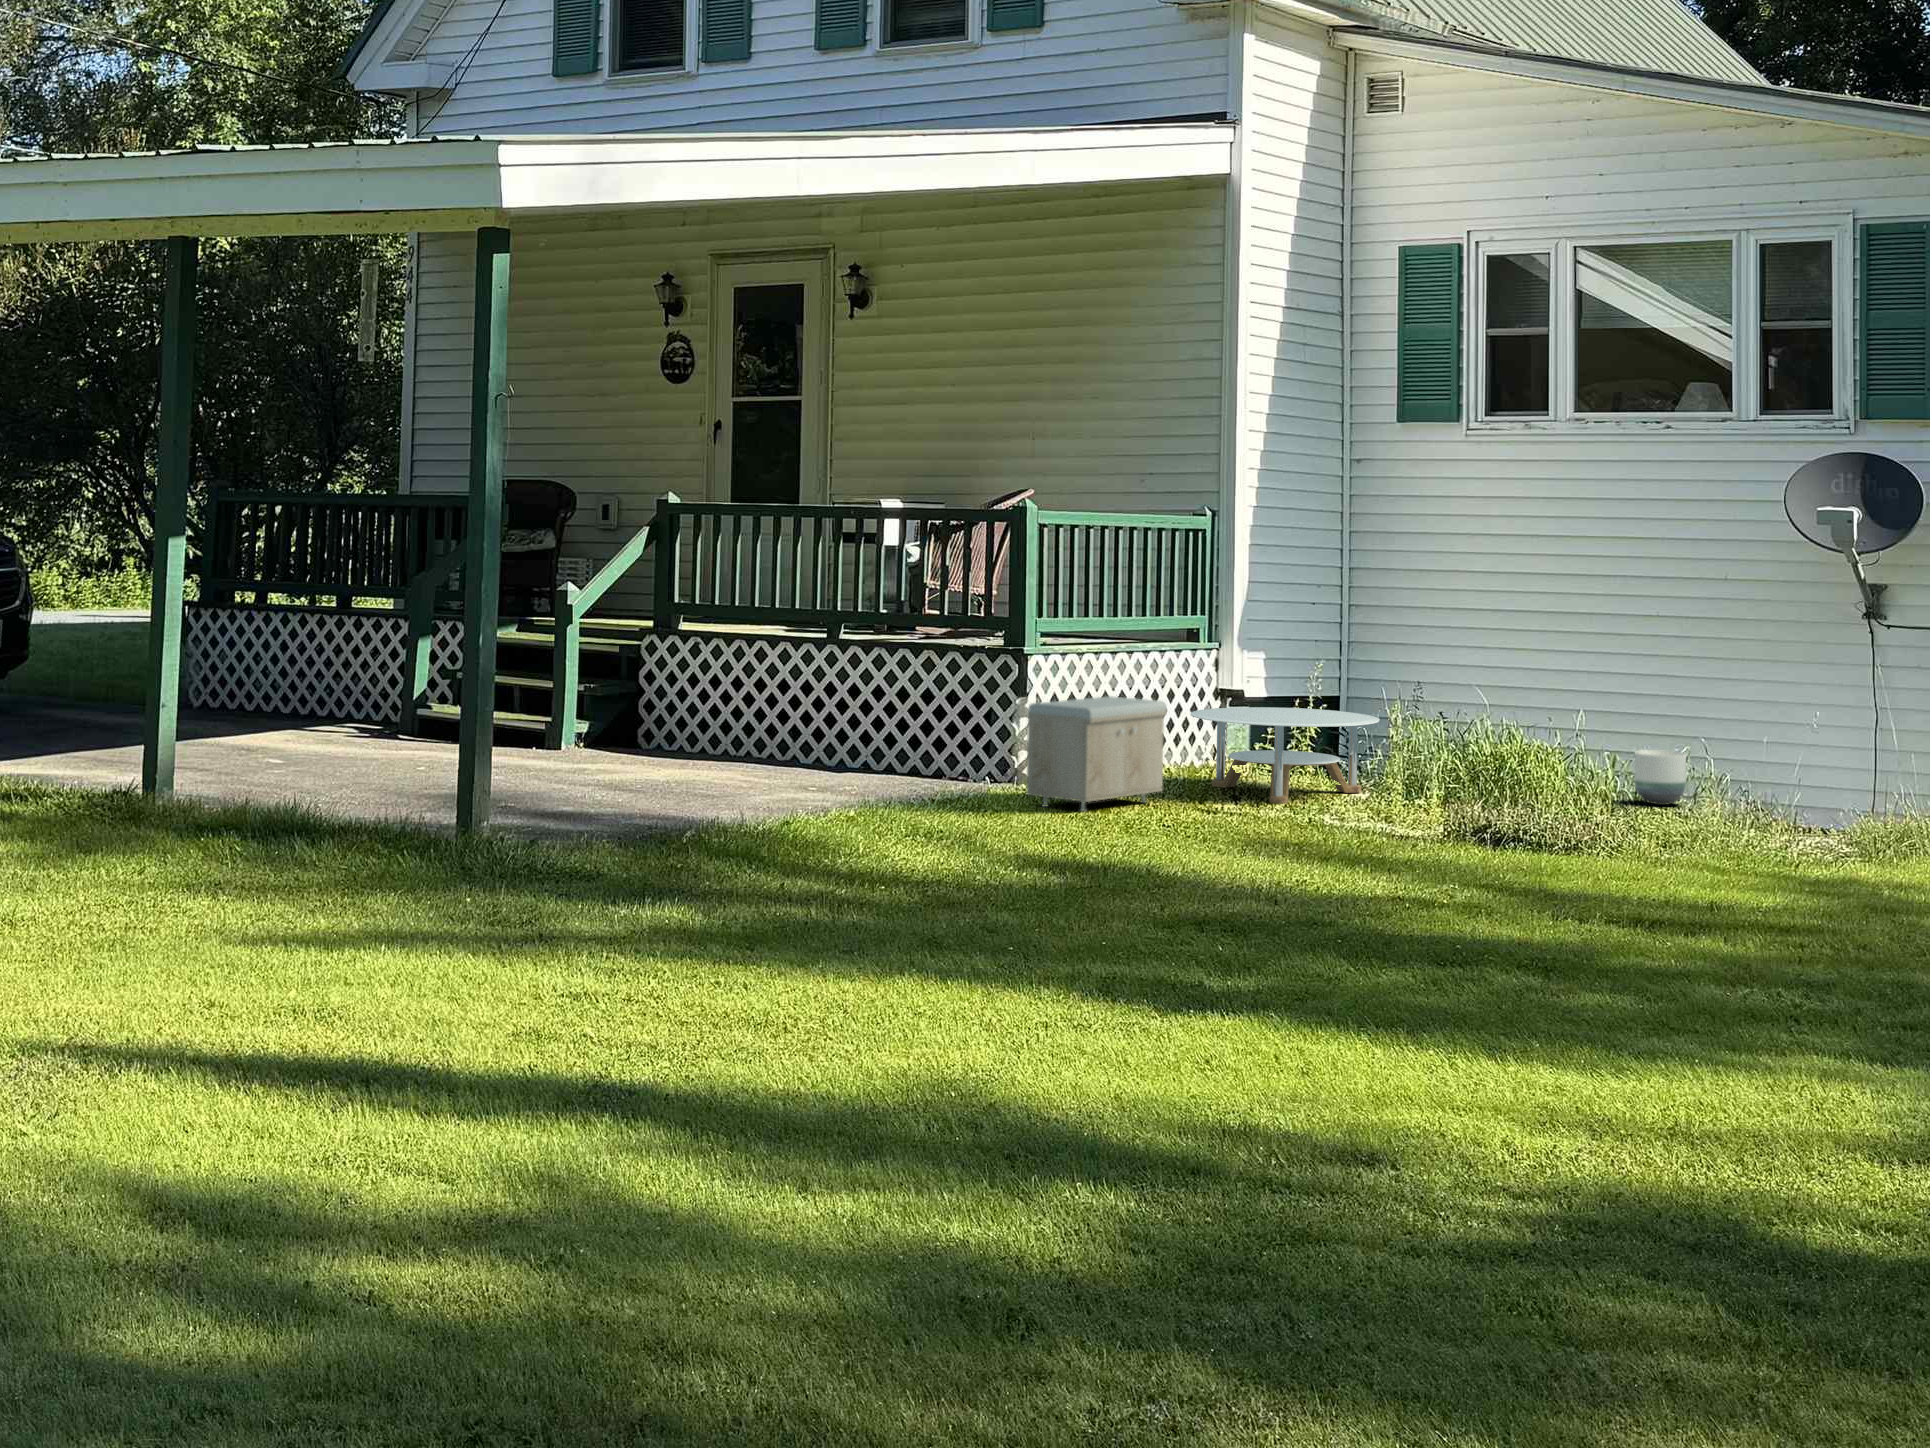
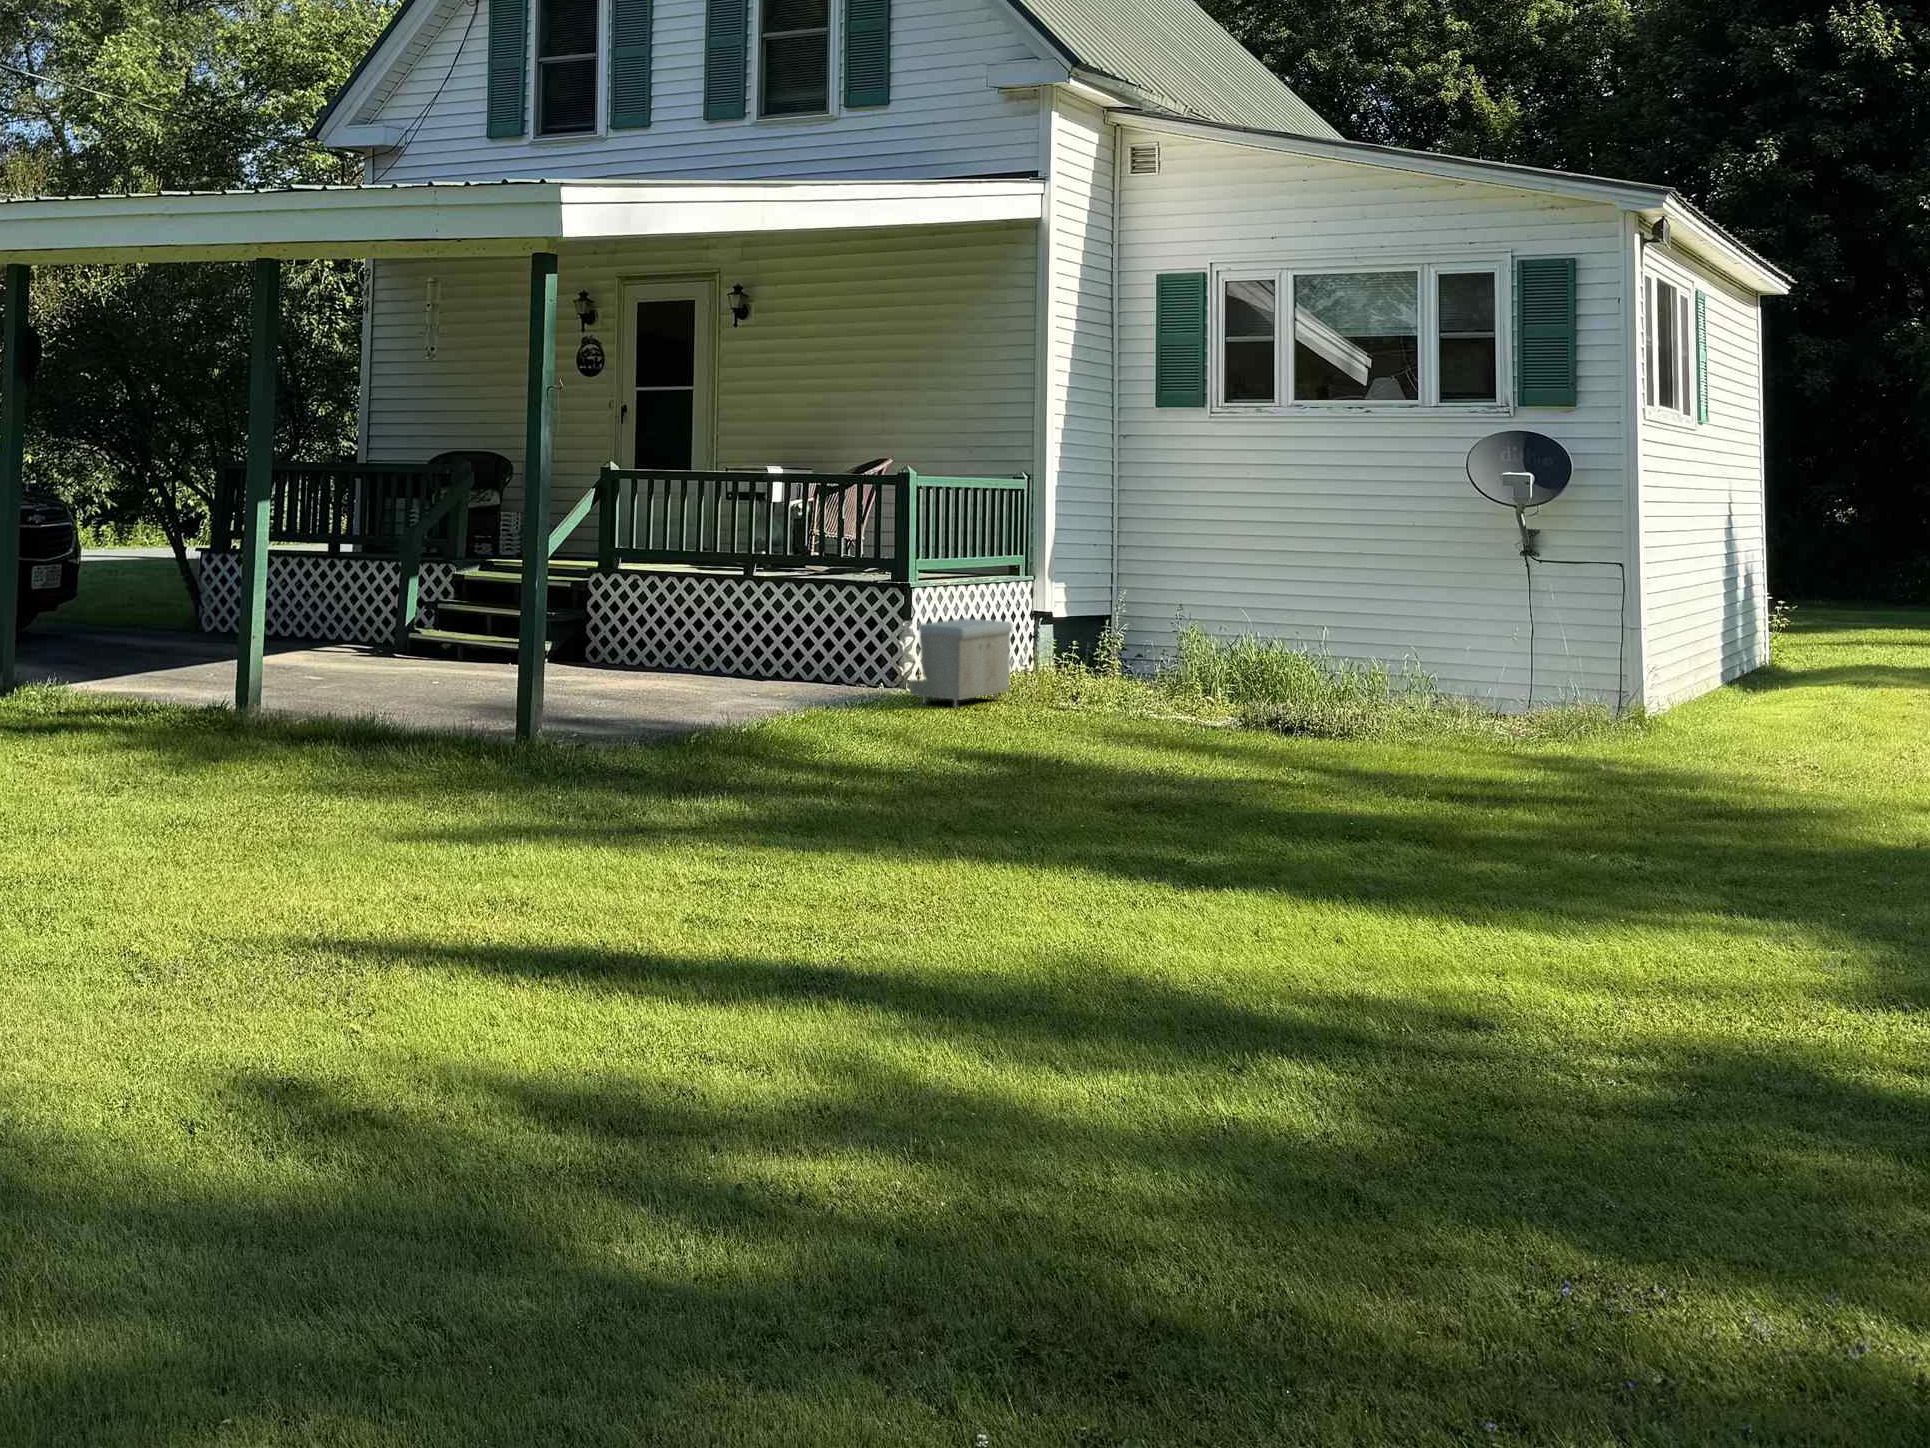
round table: present [1190,707,1380,804] -> none [1021,626,1165,699]
planter: present [1634,750,1686,805] -> none [1352,655,1391,696]

